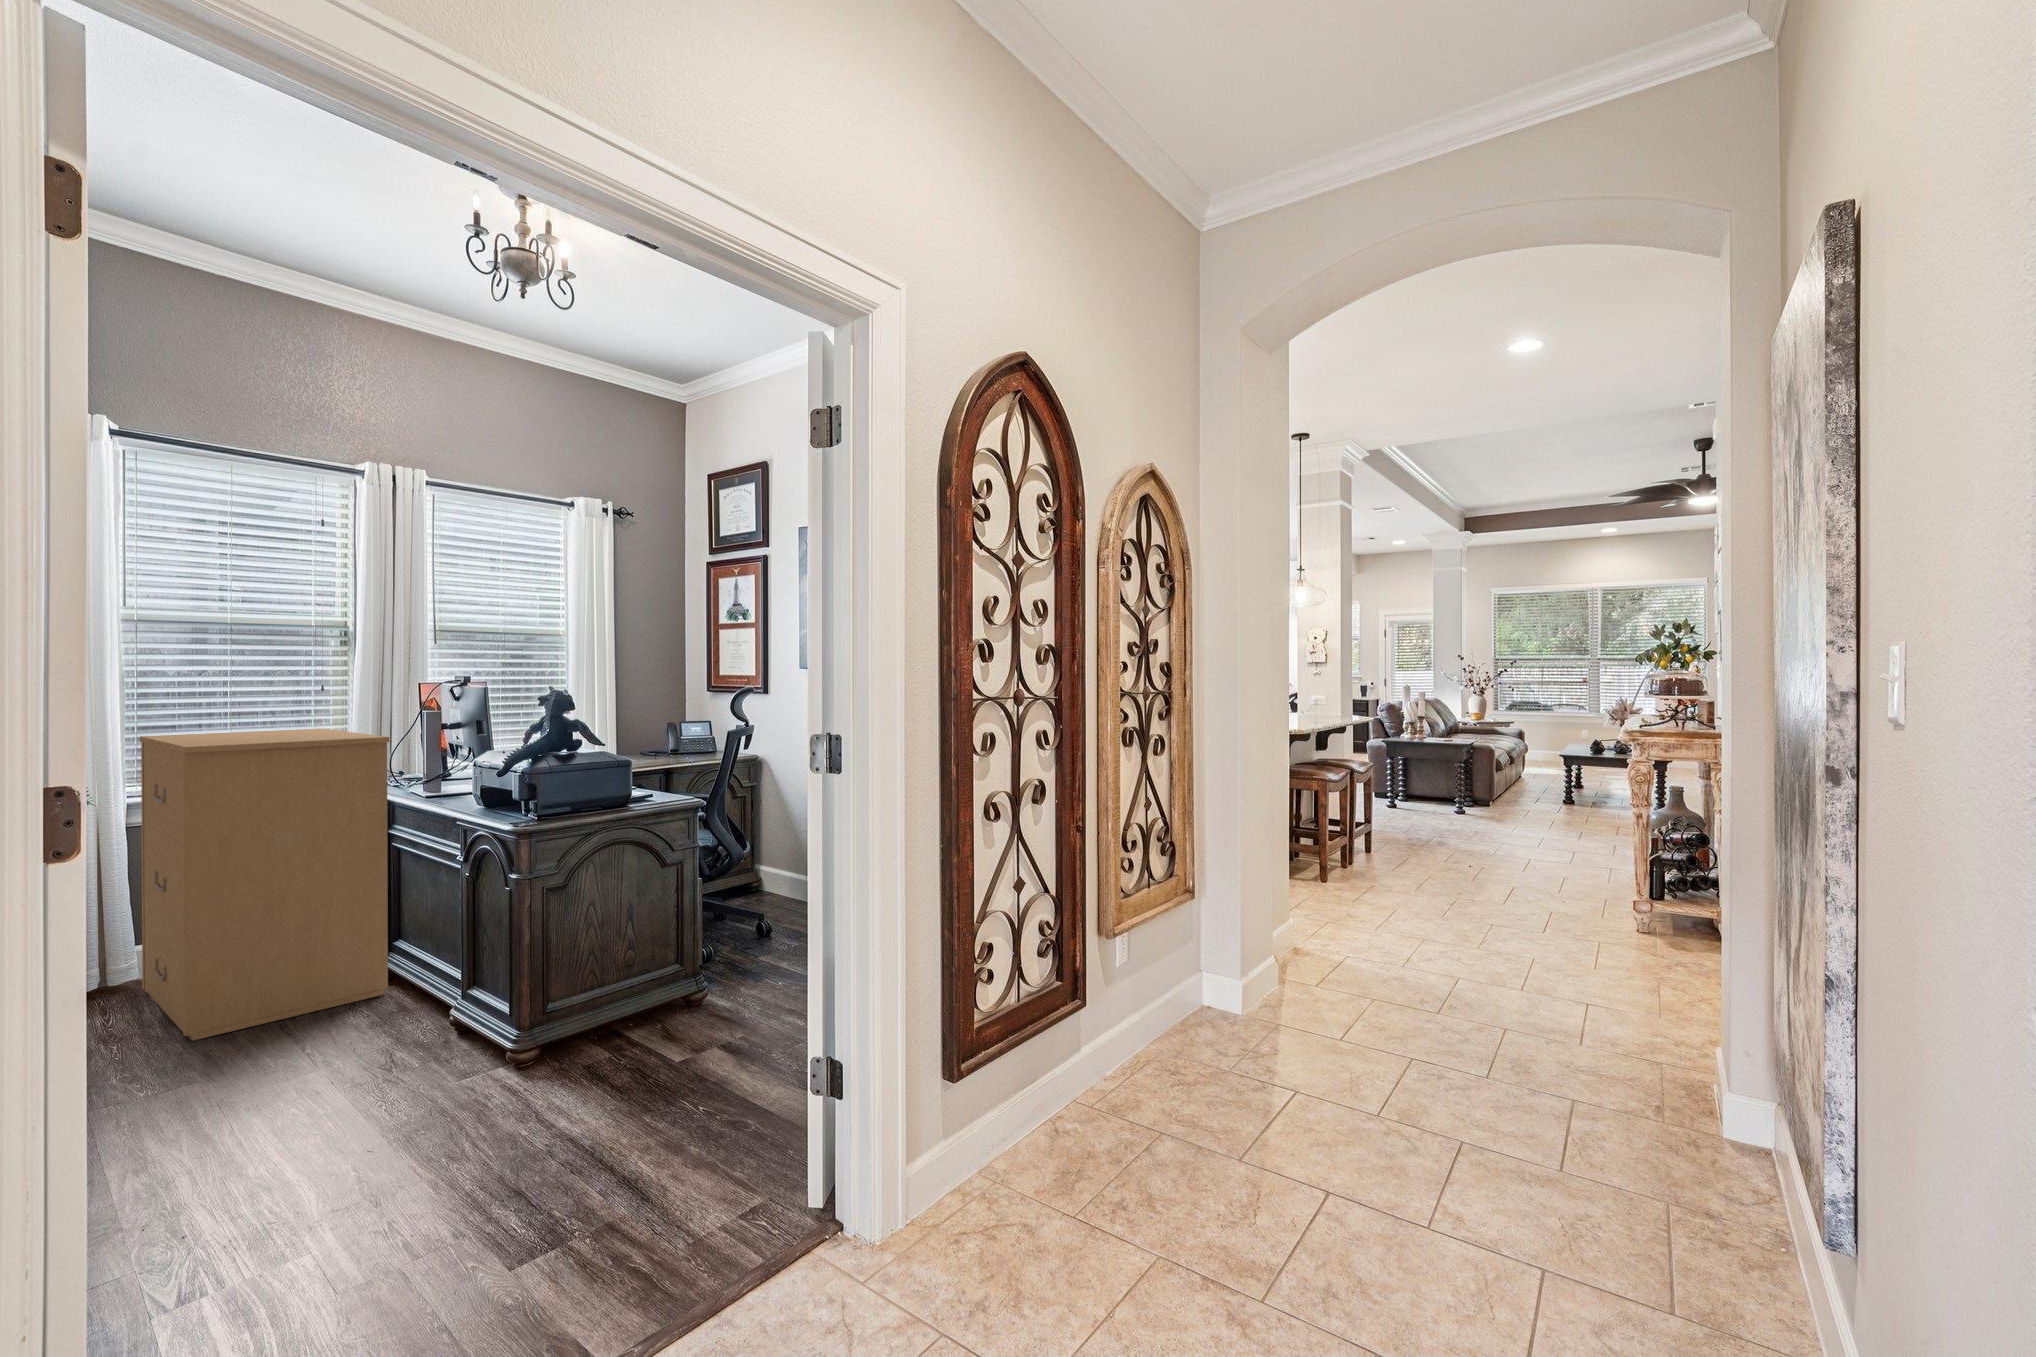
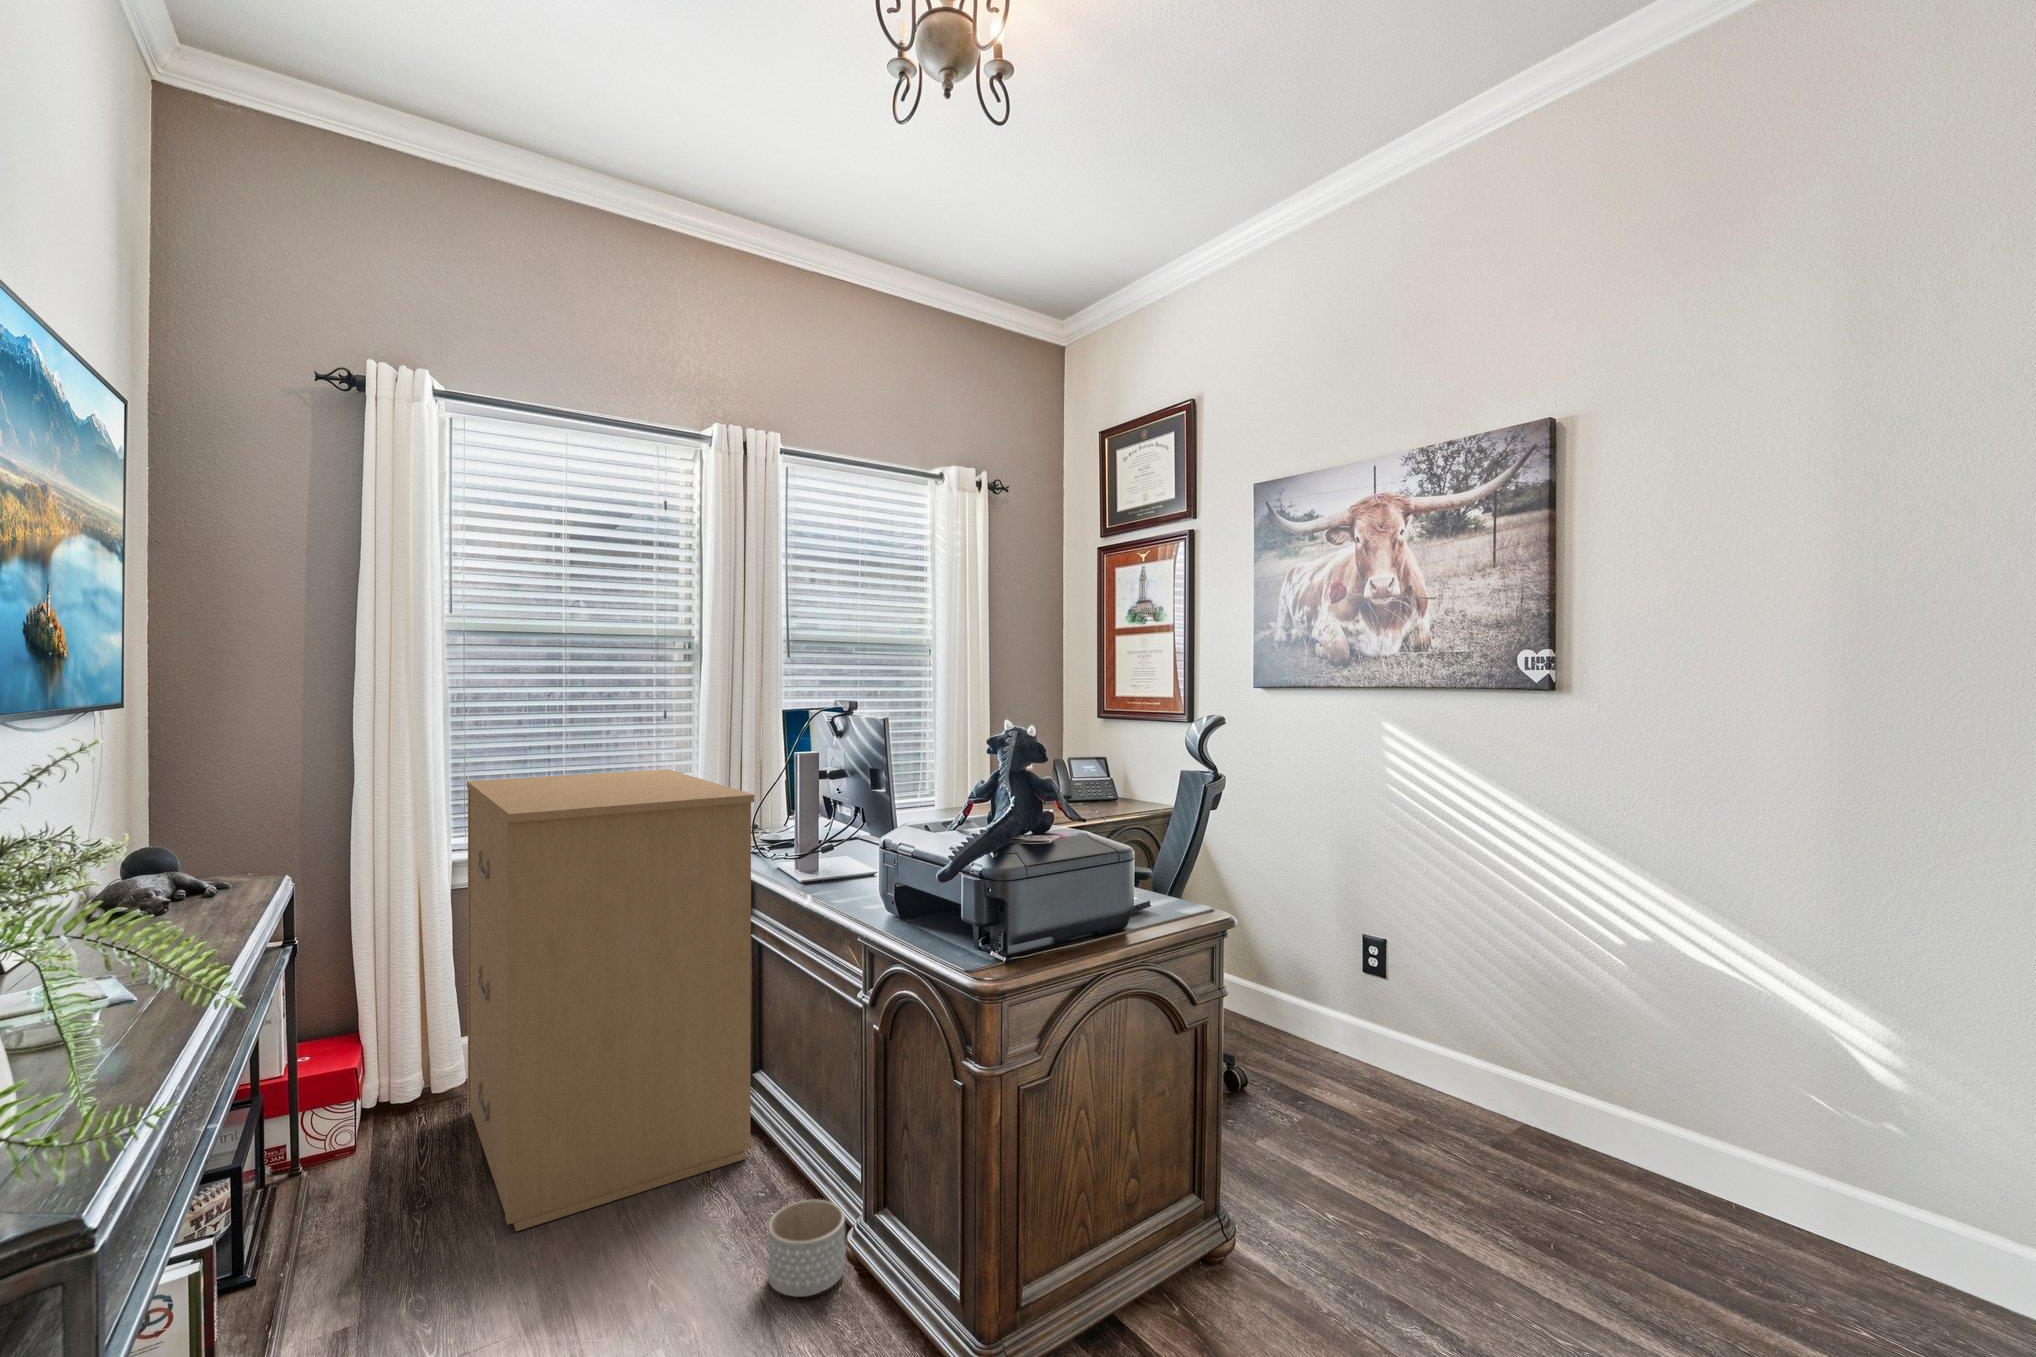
planter: none [390,993,447,1045] -> present [768,1200,845,1297]

